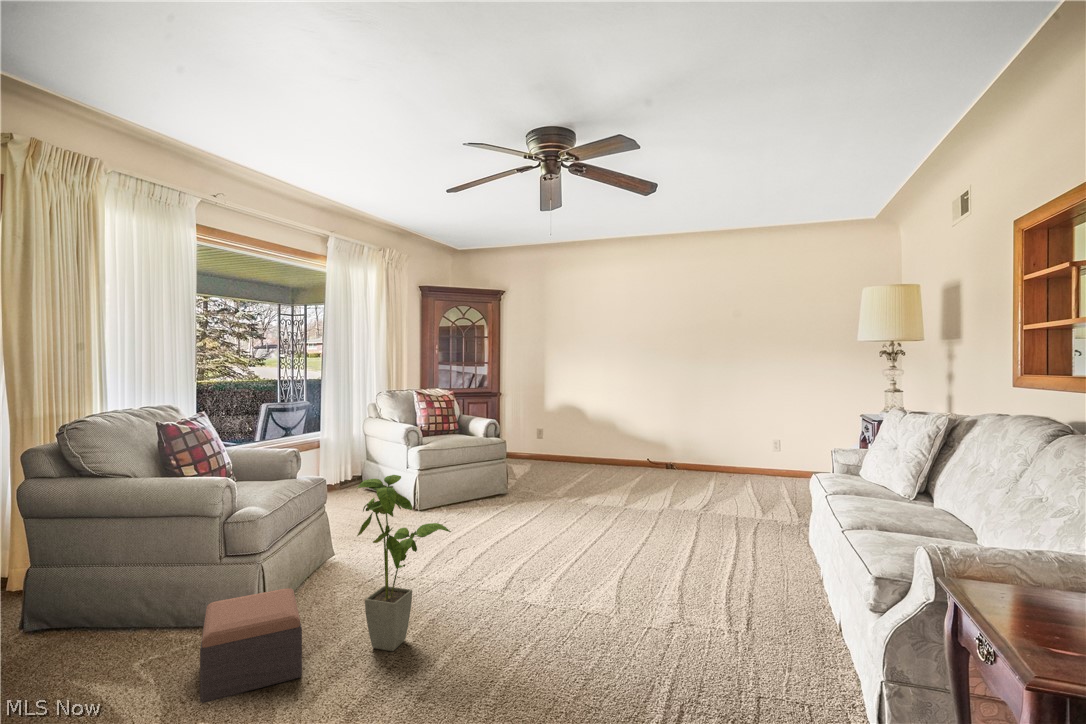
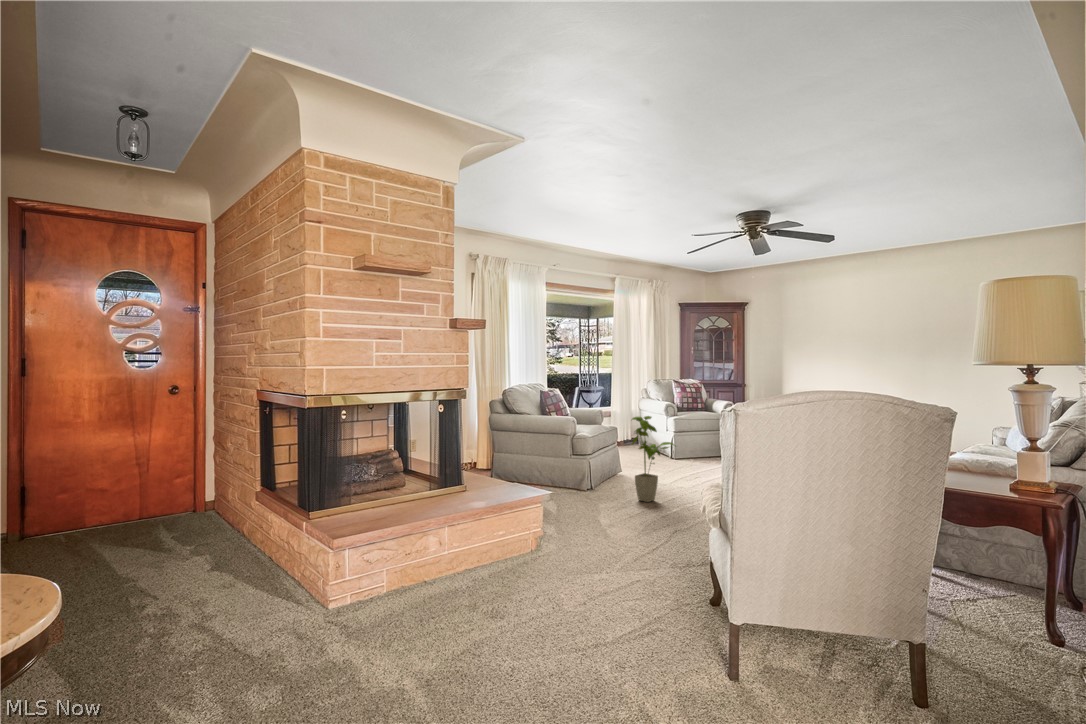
footstool: present [200,588,302,703] -> none [566,468,607,503]

